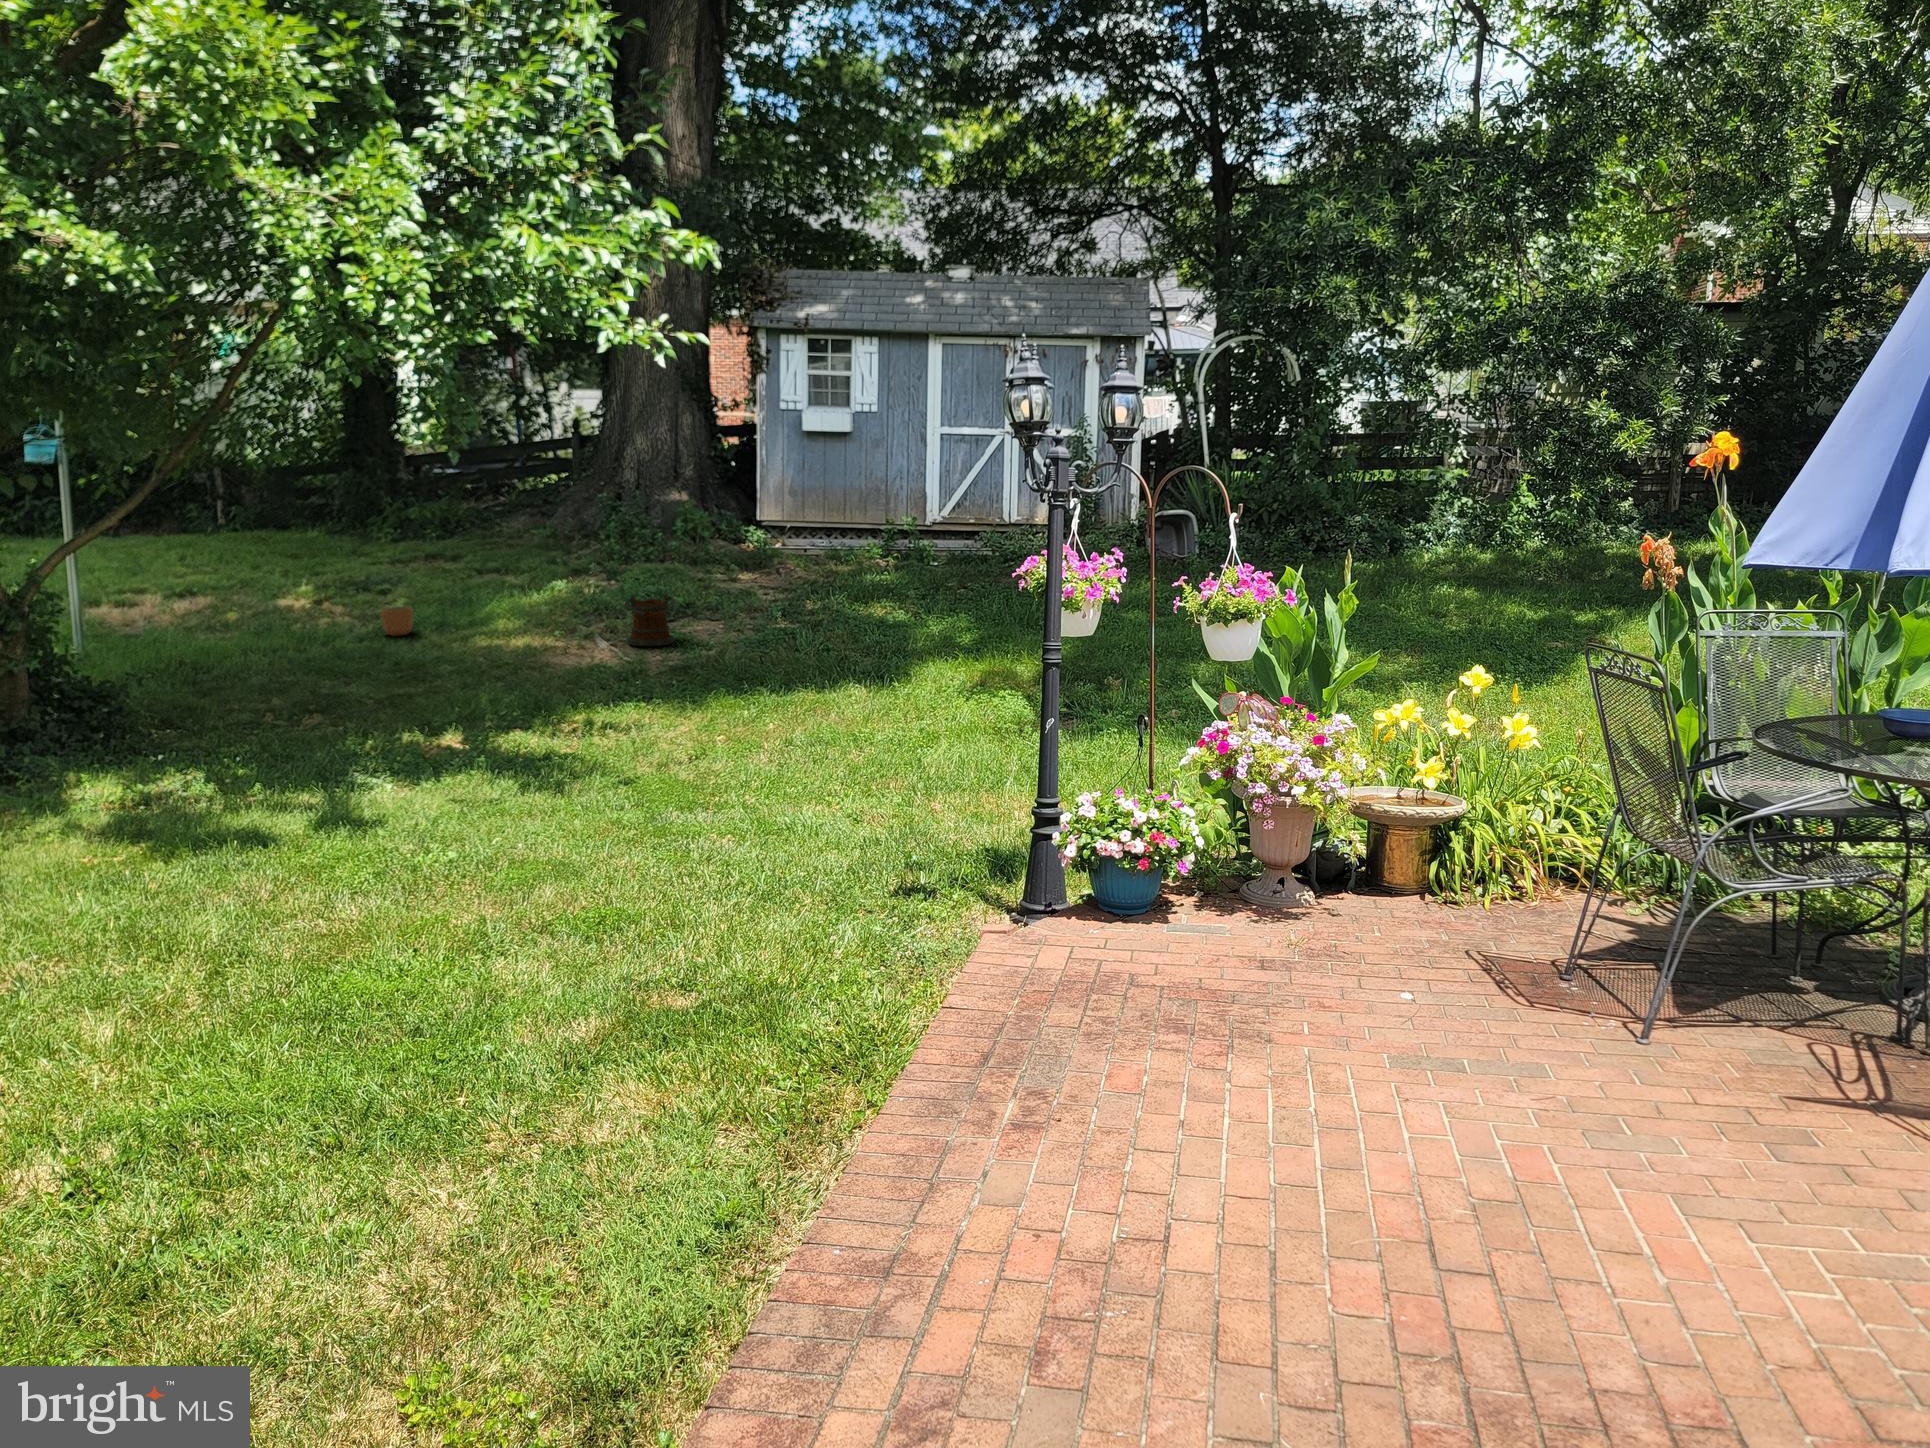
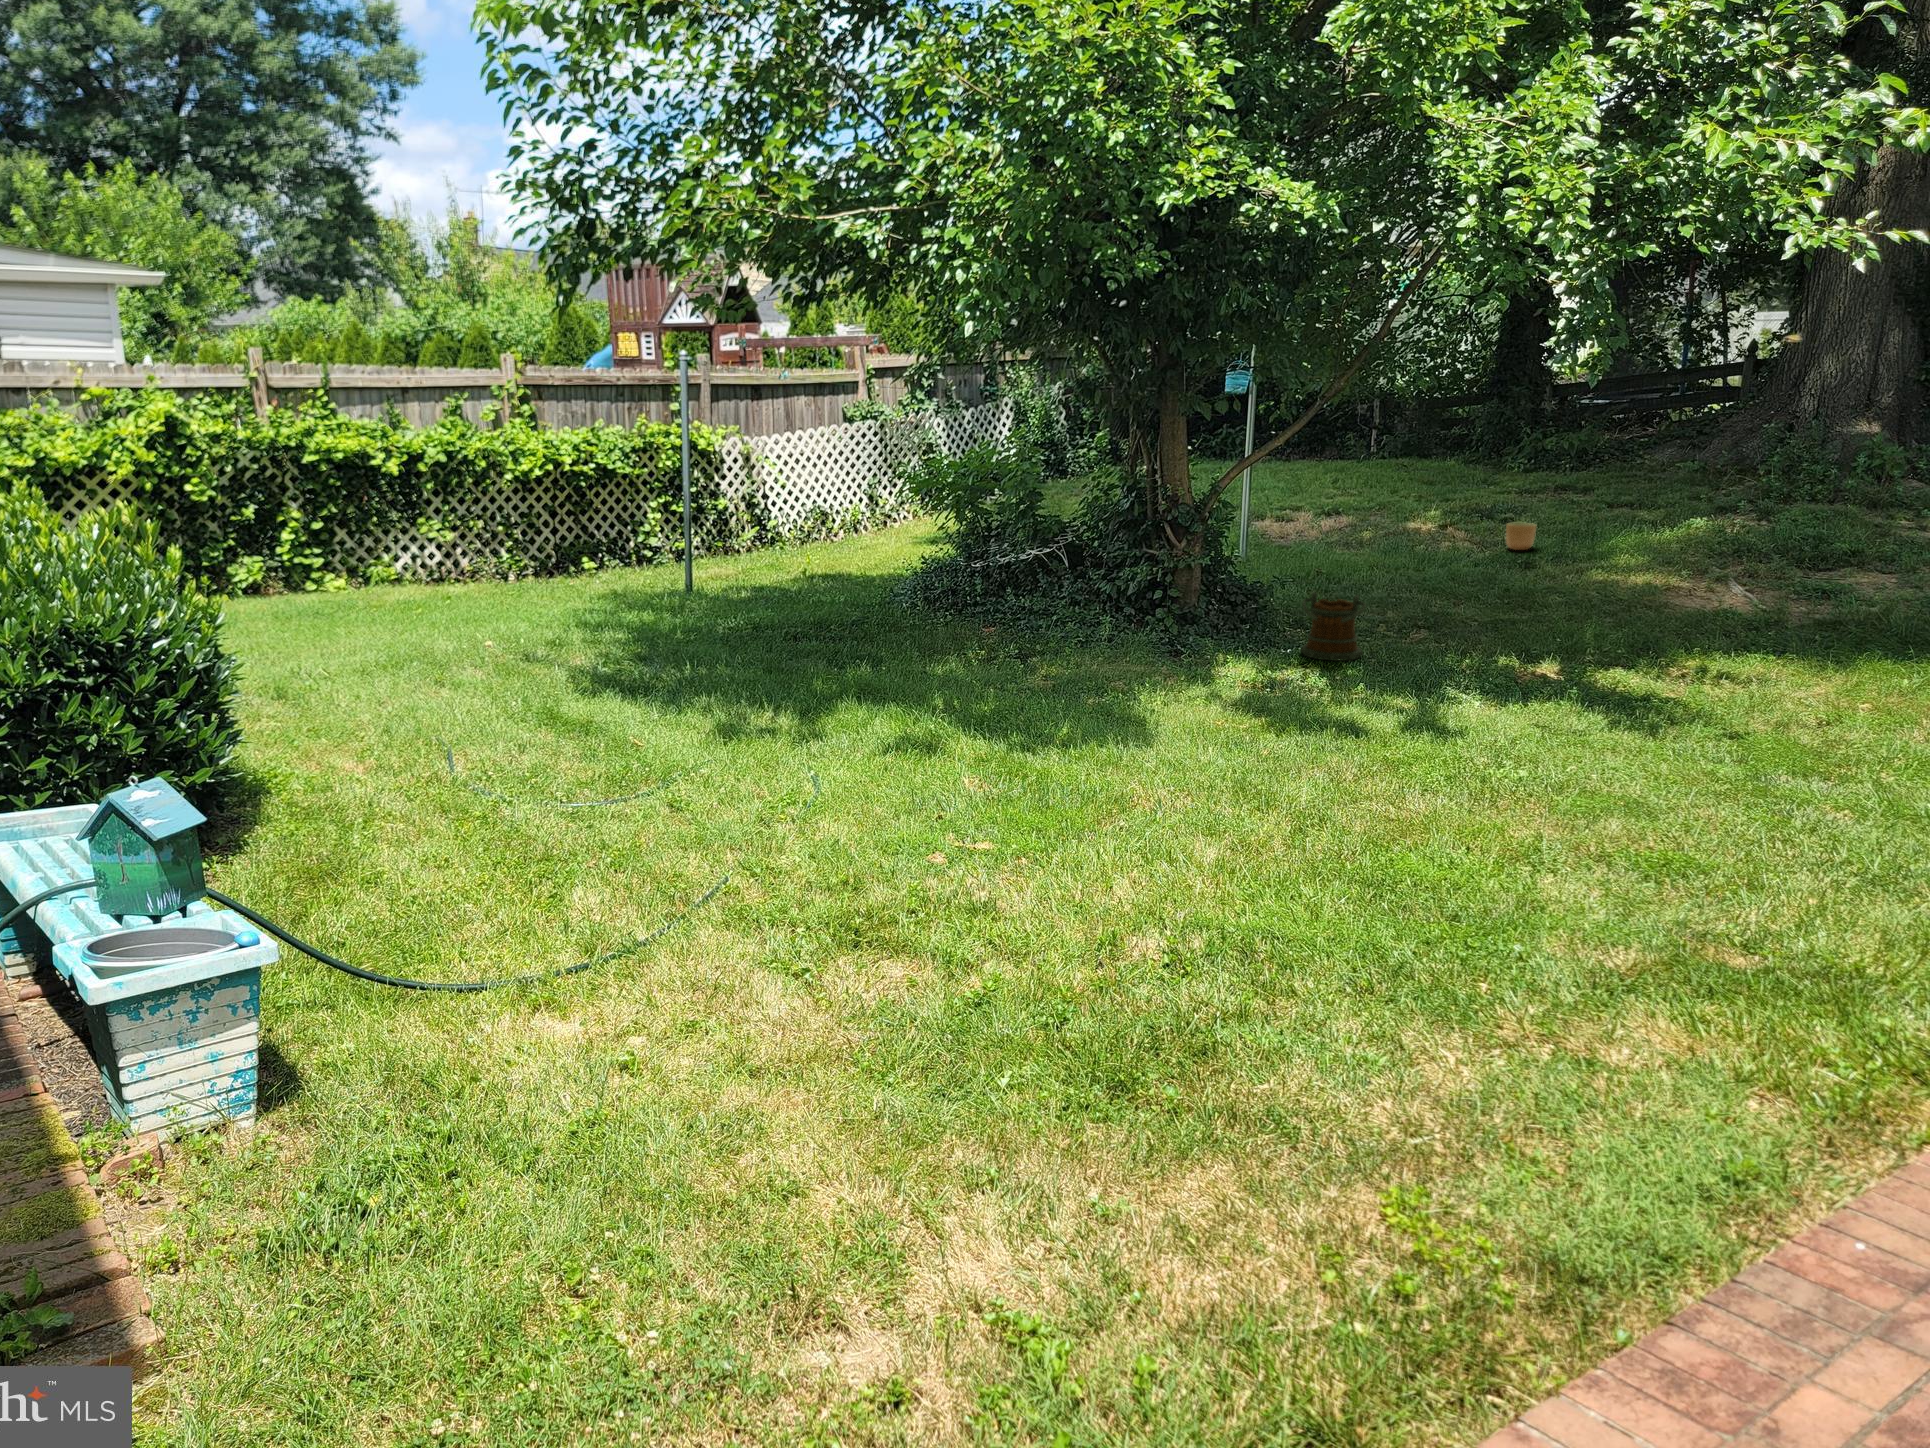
bucket: present [625,593,675,646] -> present [1301,592,1366,661]

